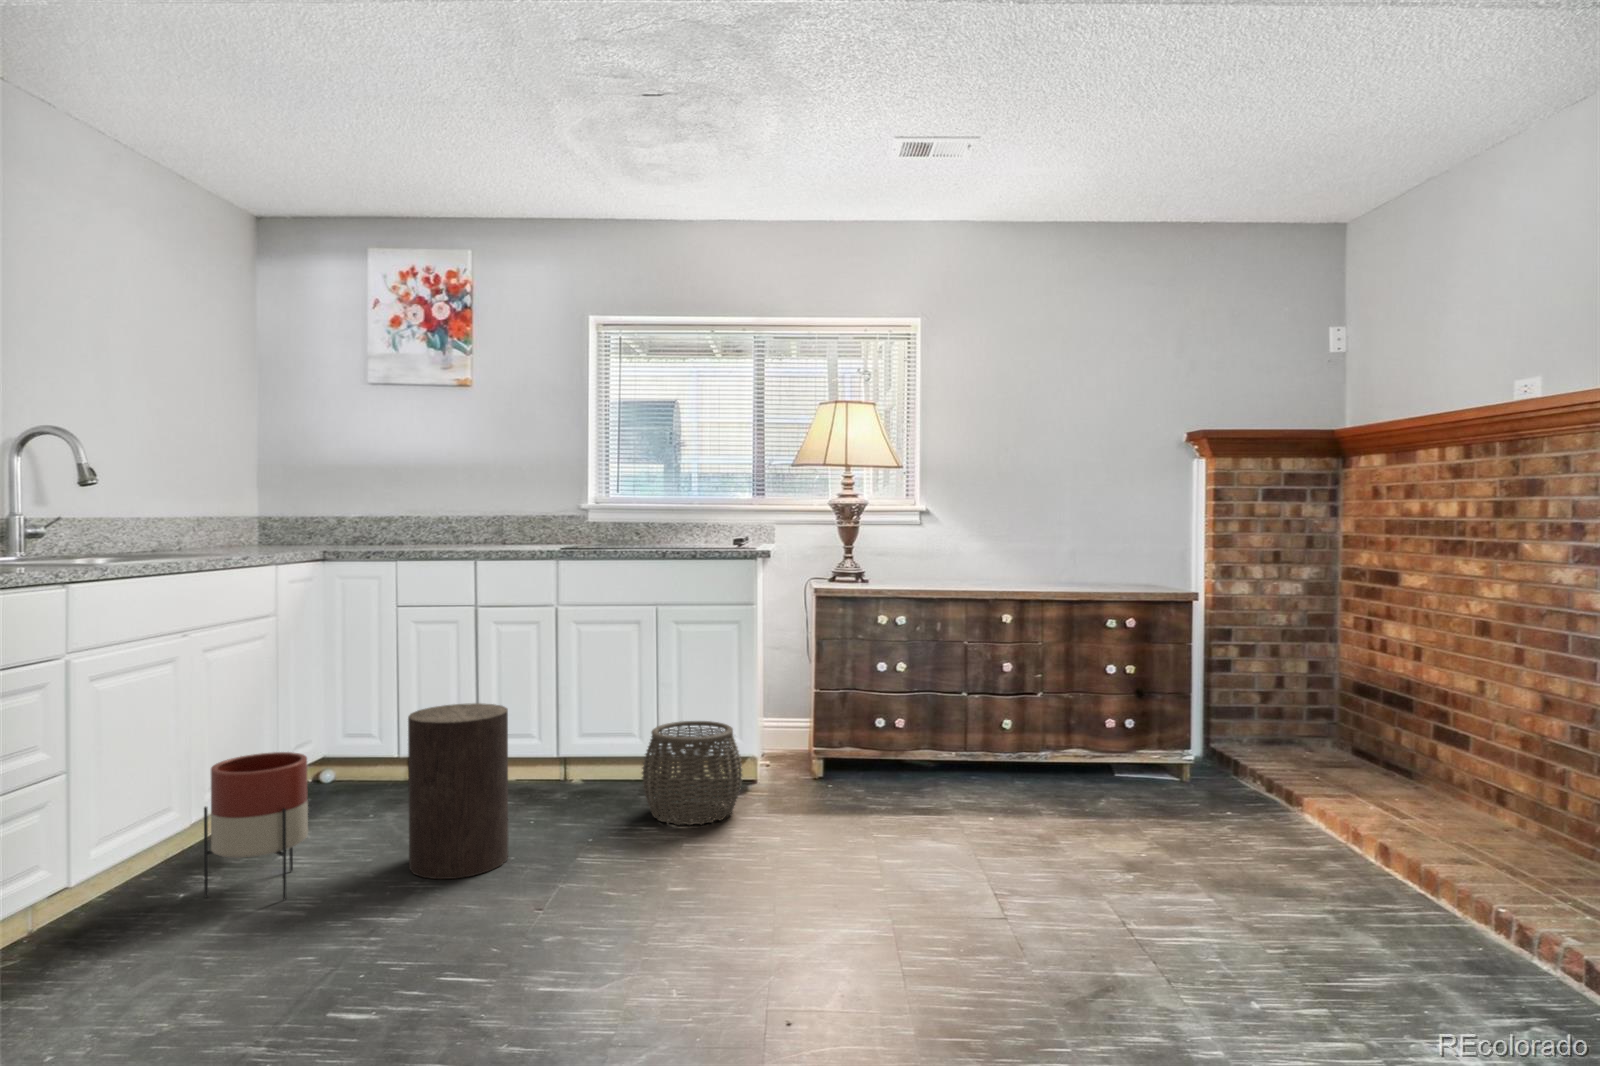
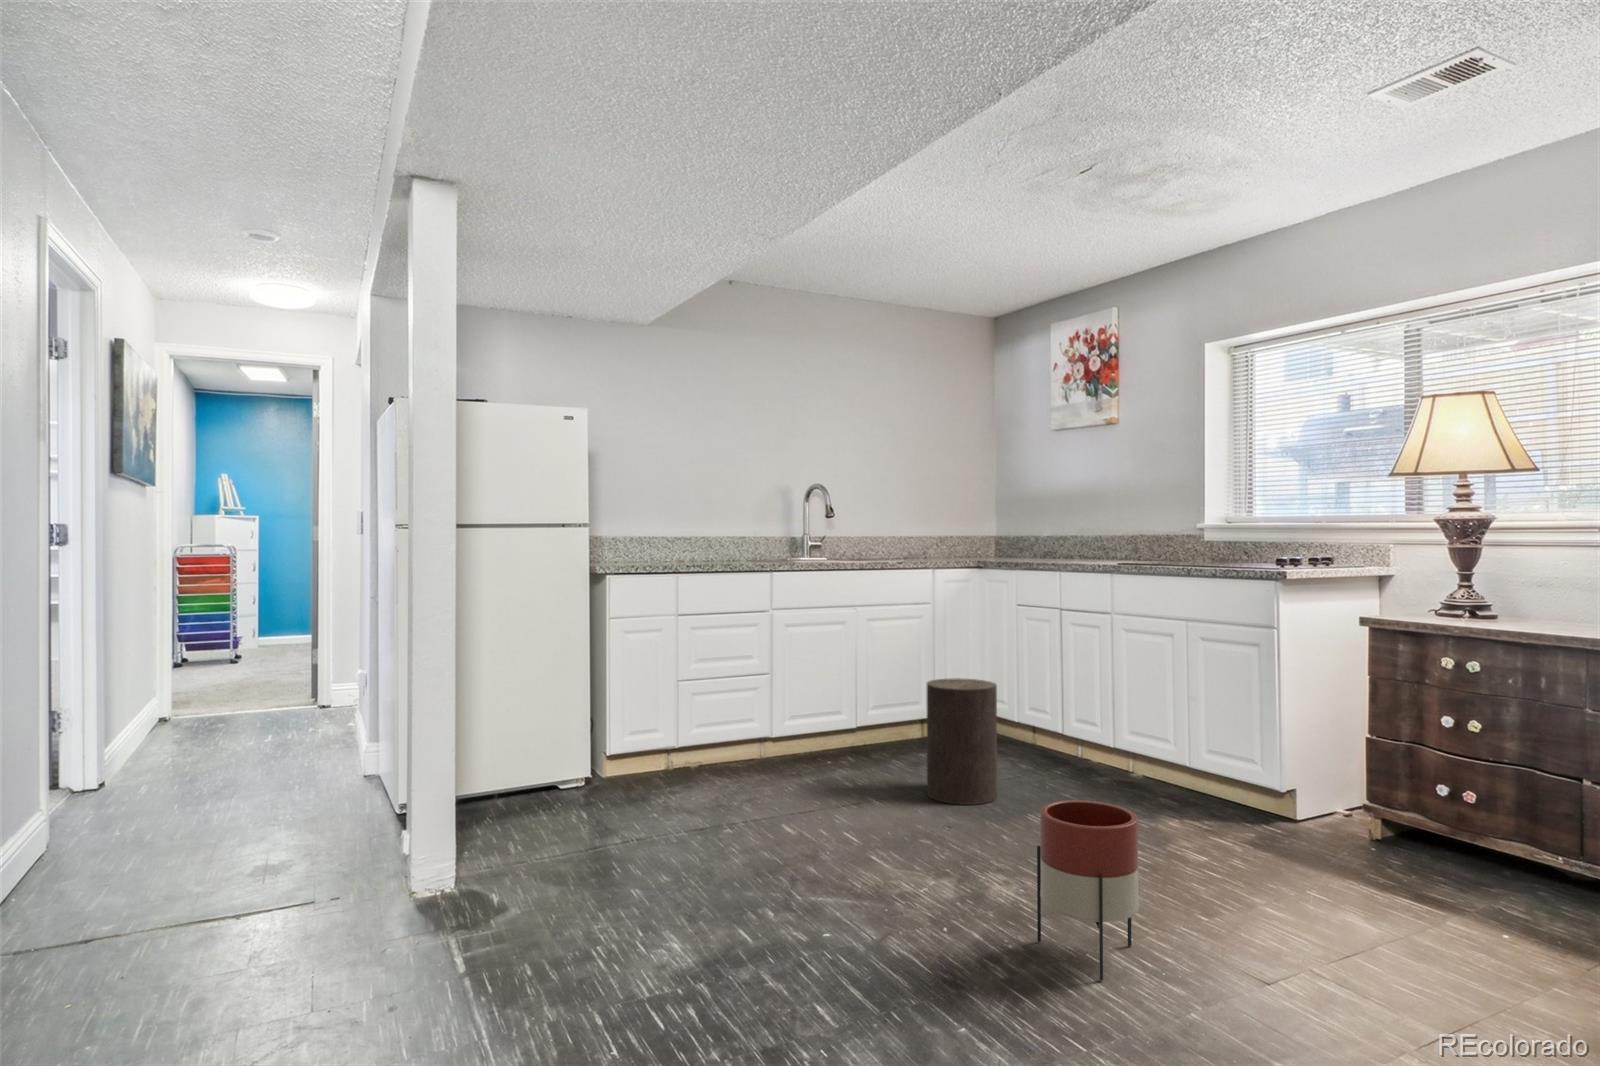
woven basket: present [642,721,742,825] -> none [1120,732,1224,833]
planter: present [204,752,308,899] -> present [1037,800,1139,980]

